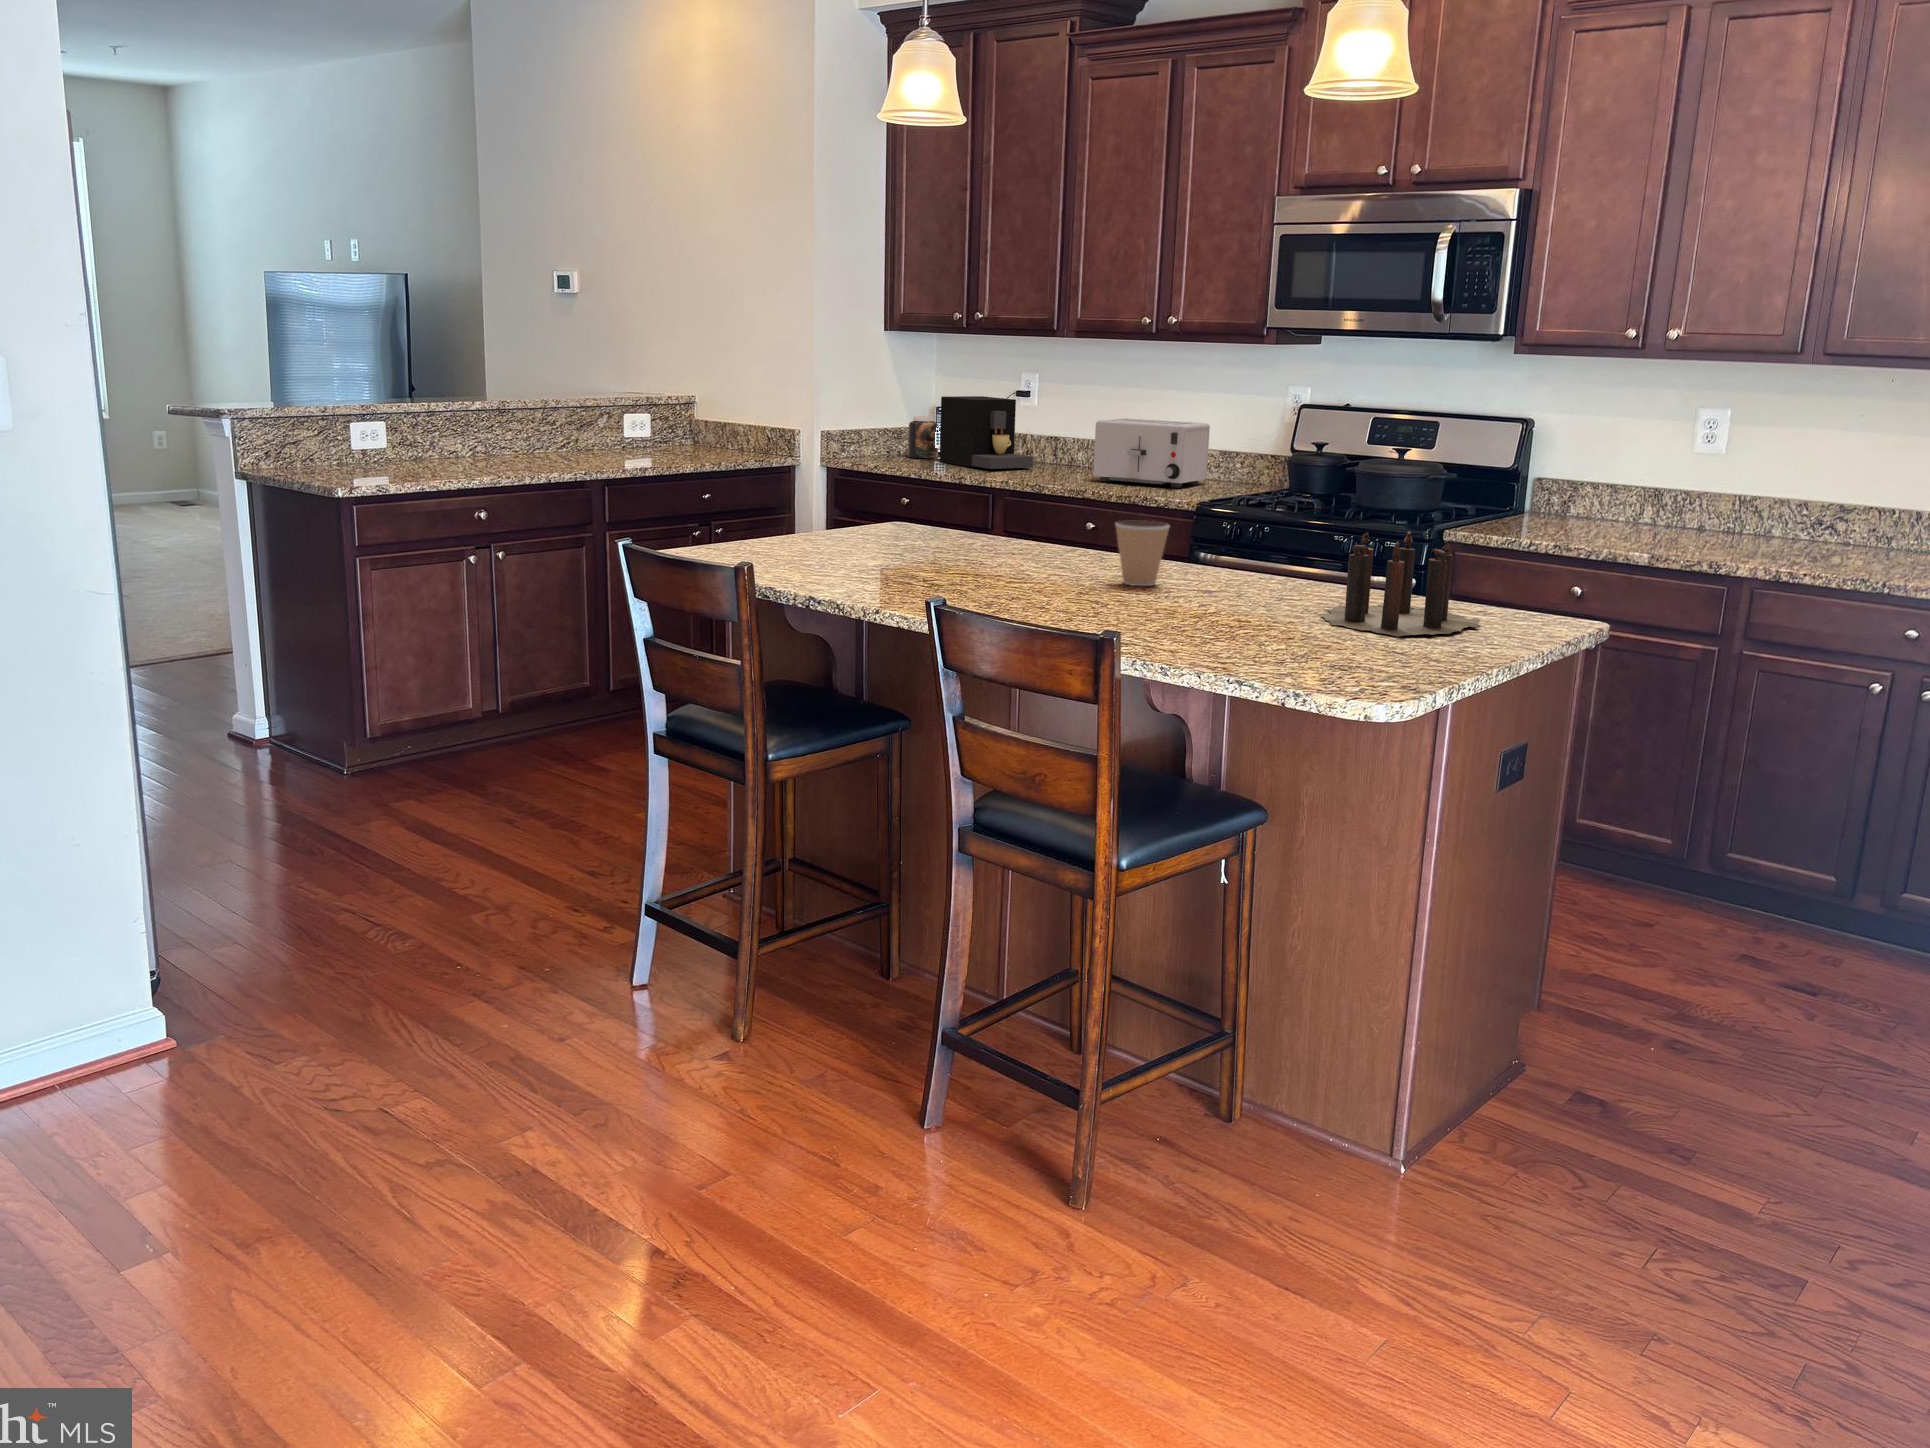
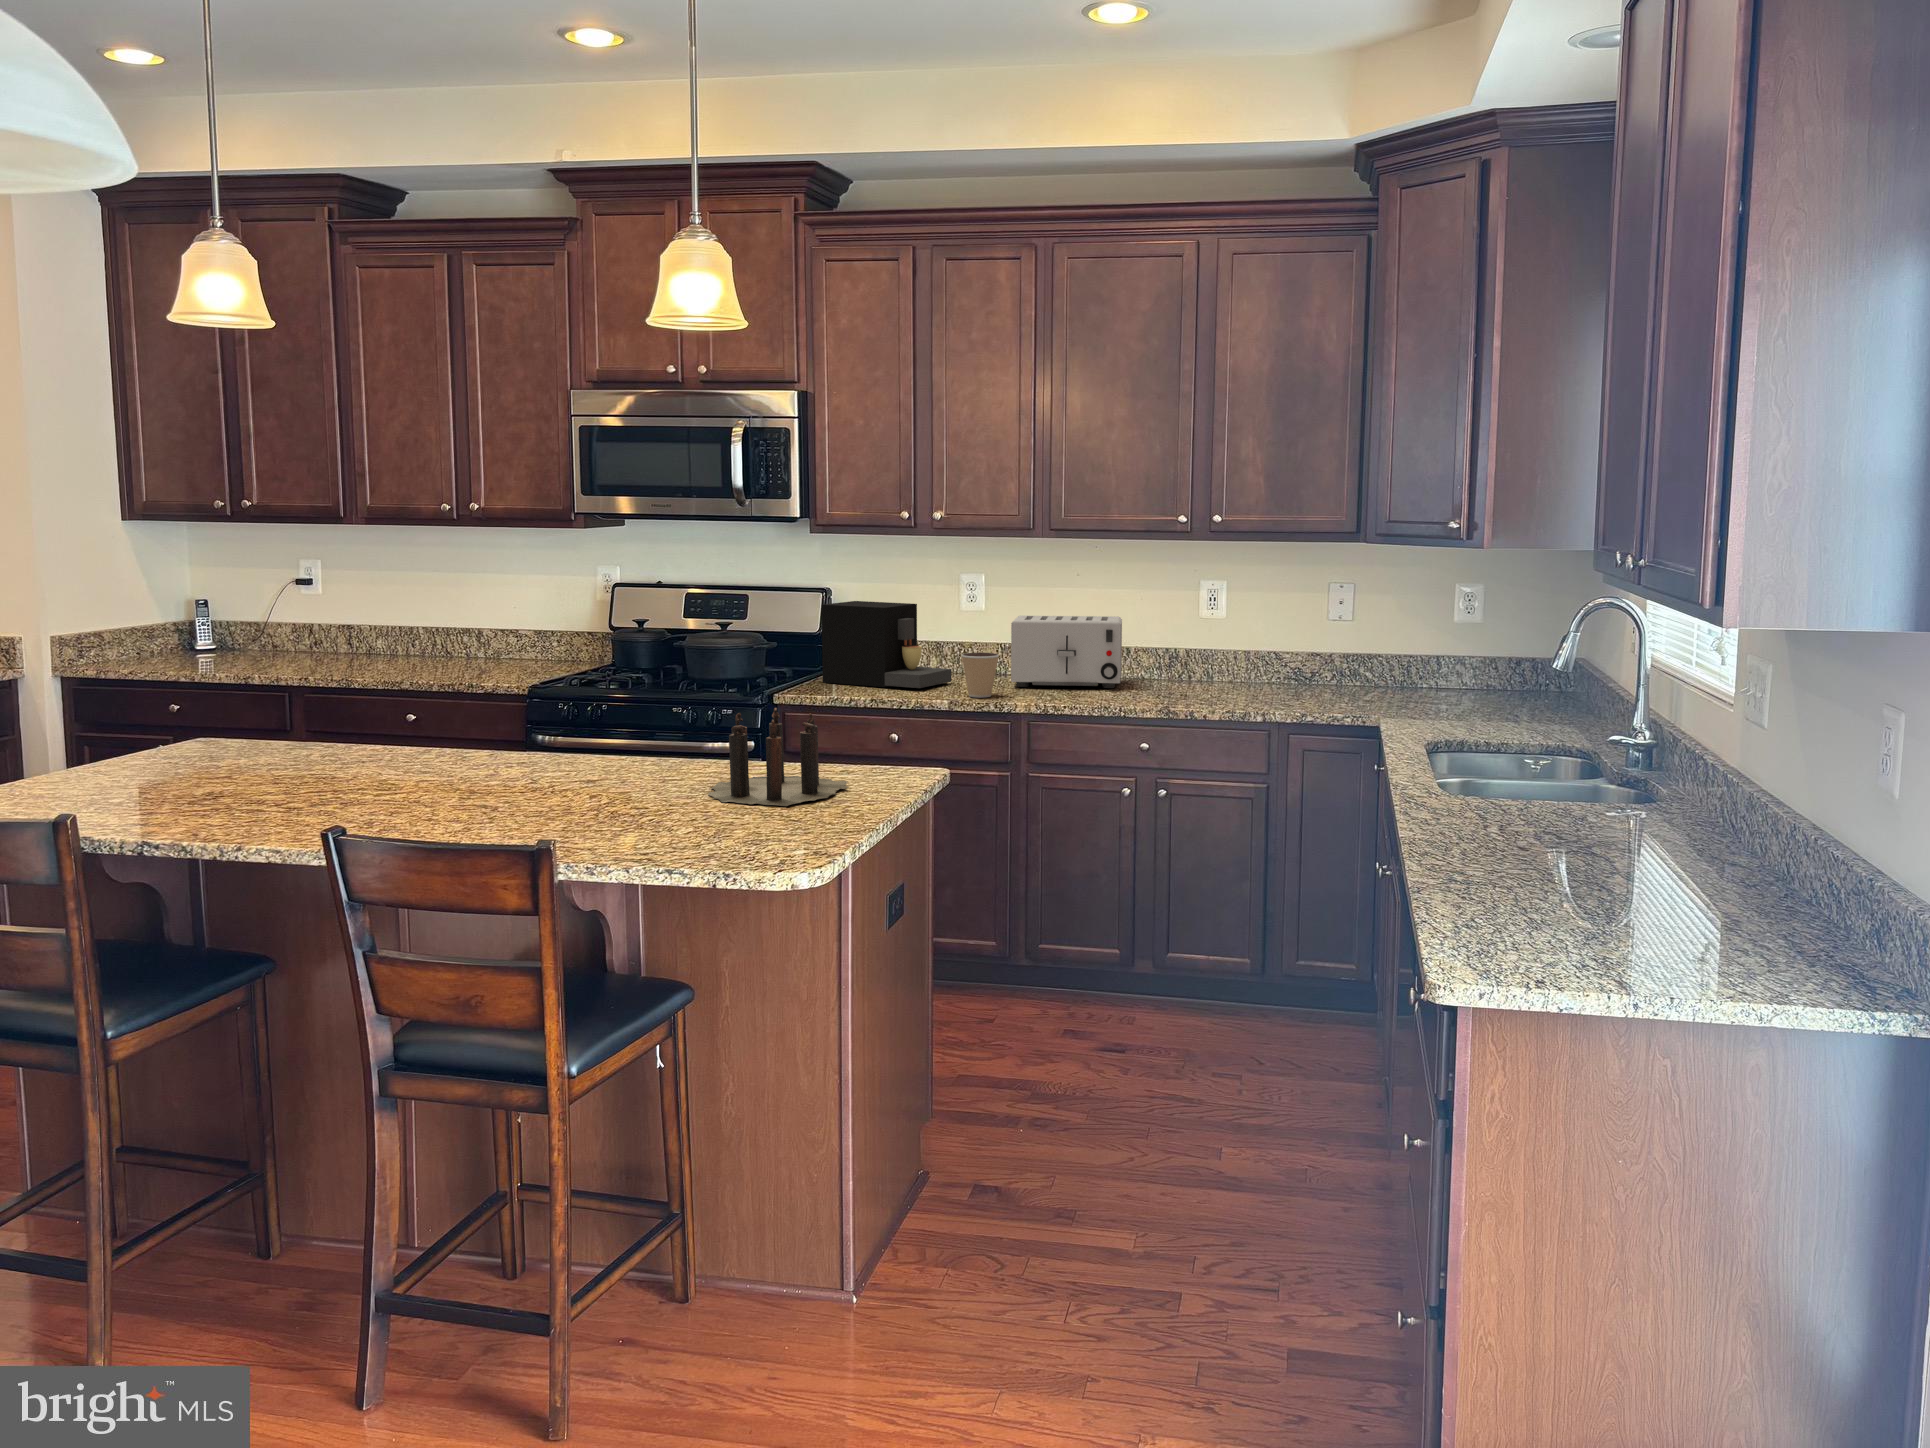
coffee maker: present [940,396,1033,469] -> present [822,601,951,688]
jar: present [908,416,939,458] -> none [164,612,204,658]
toaster: present [1093,418,1210,488] -> present [1011,615,1122,688]
coffee cup: present [1116,521,1169,586] -> present [961,653,999,698]

